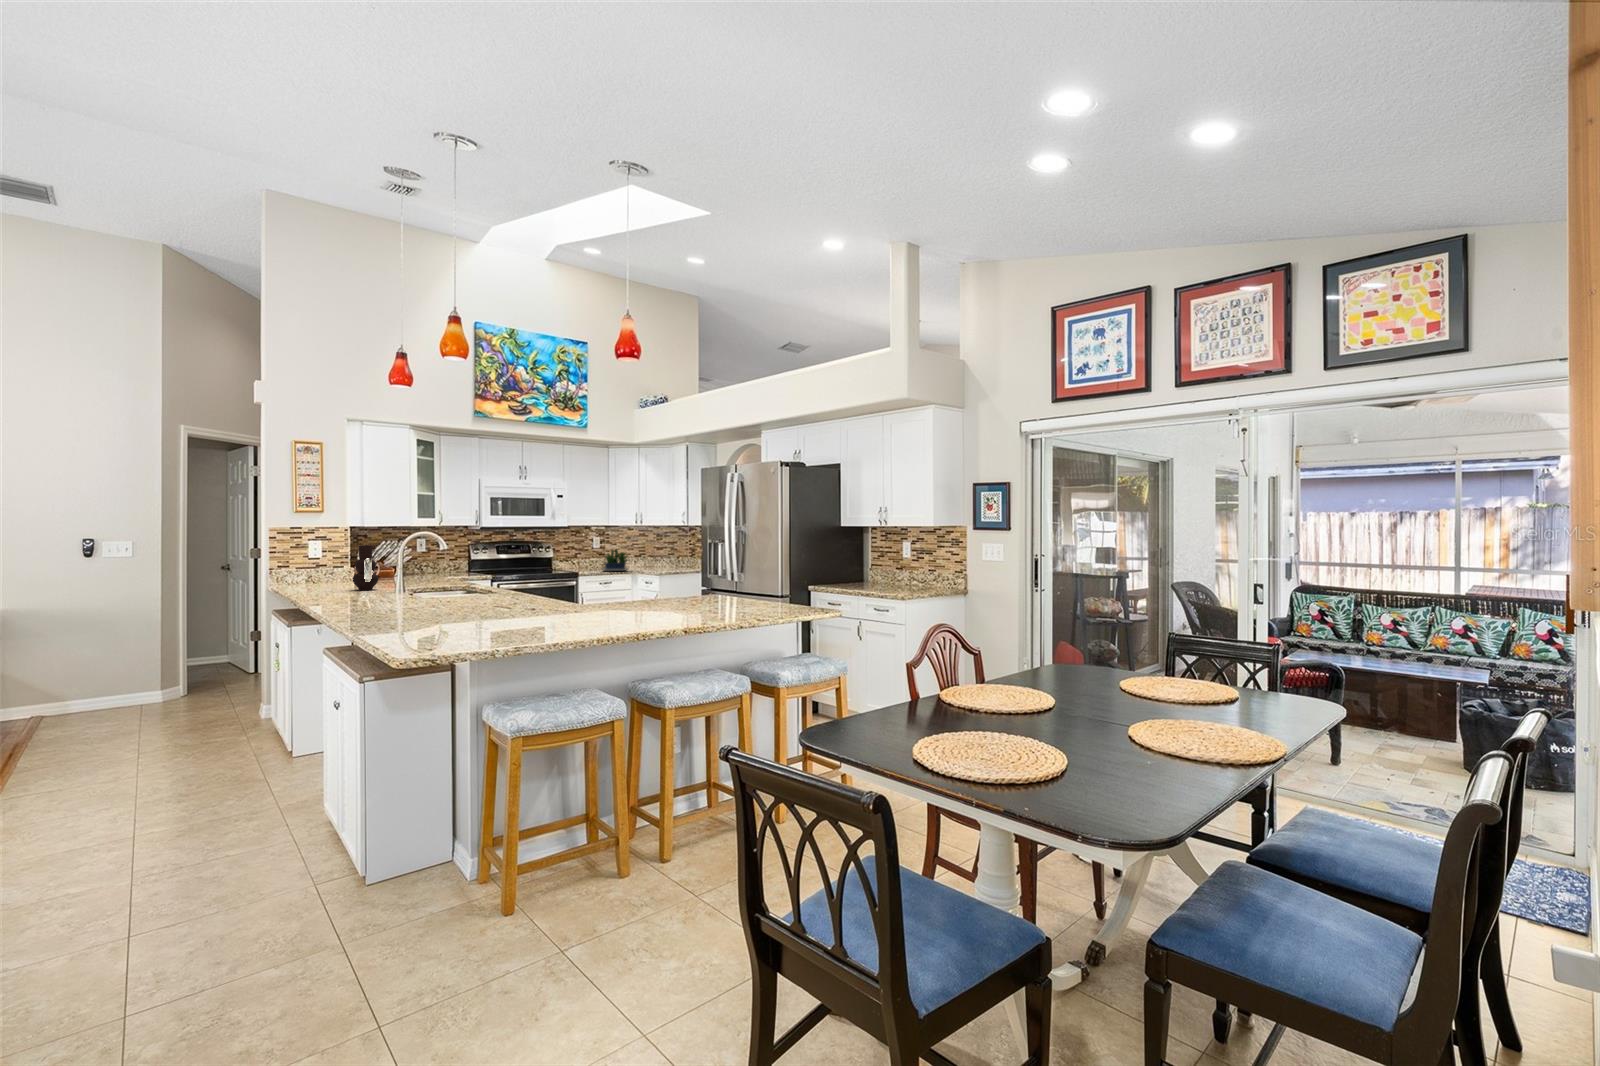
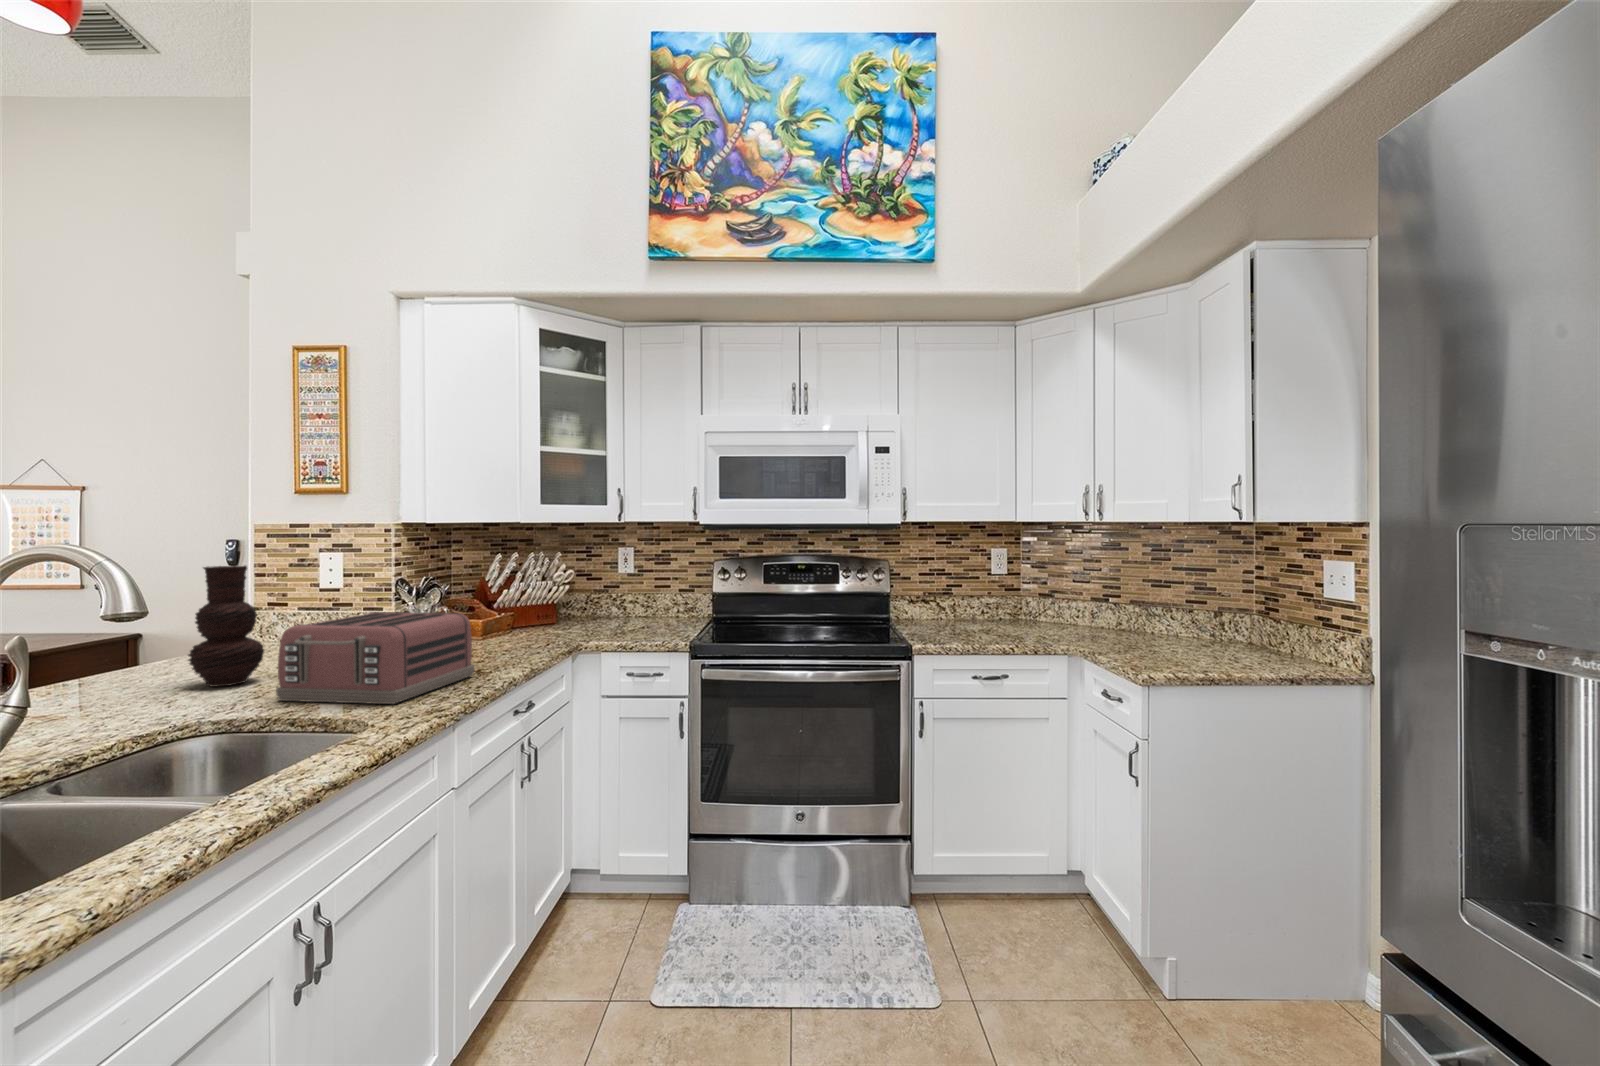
potted plant: present [602,549,628,571] -> none [989,579,1078,639]
toaster: none [407,562,462,590] -> present [276,612,474,704]

